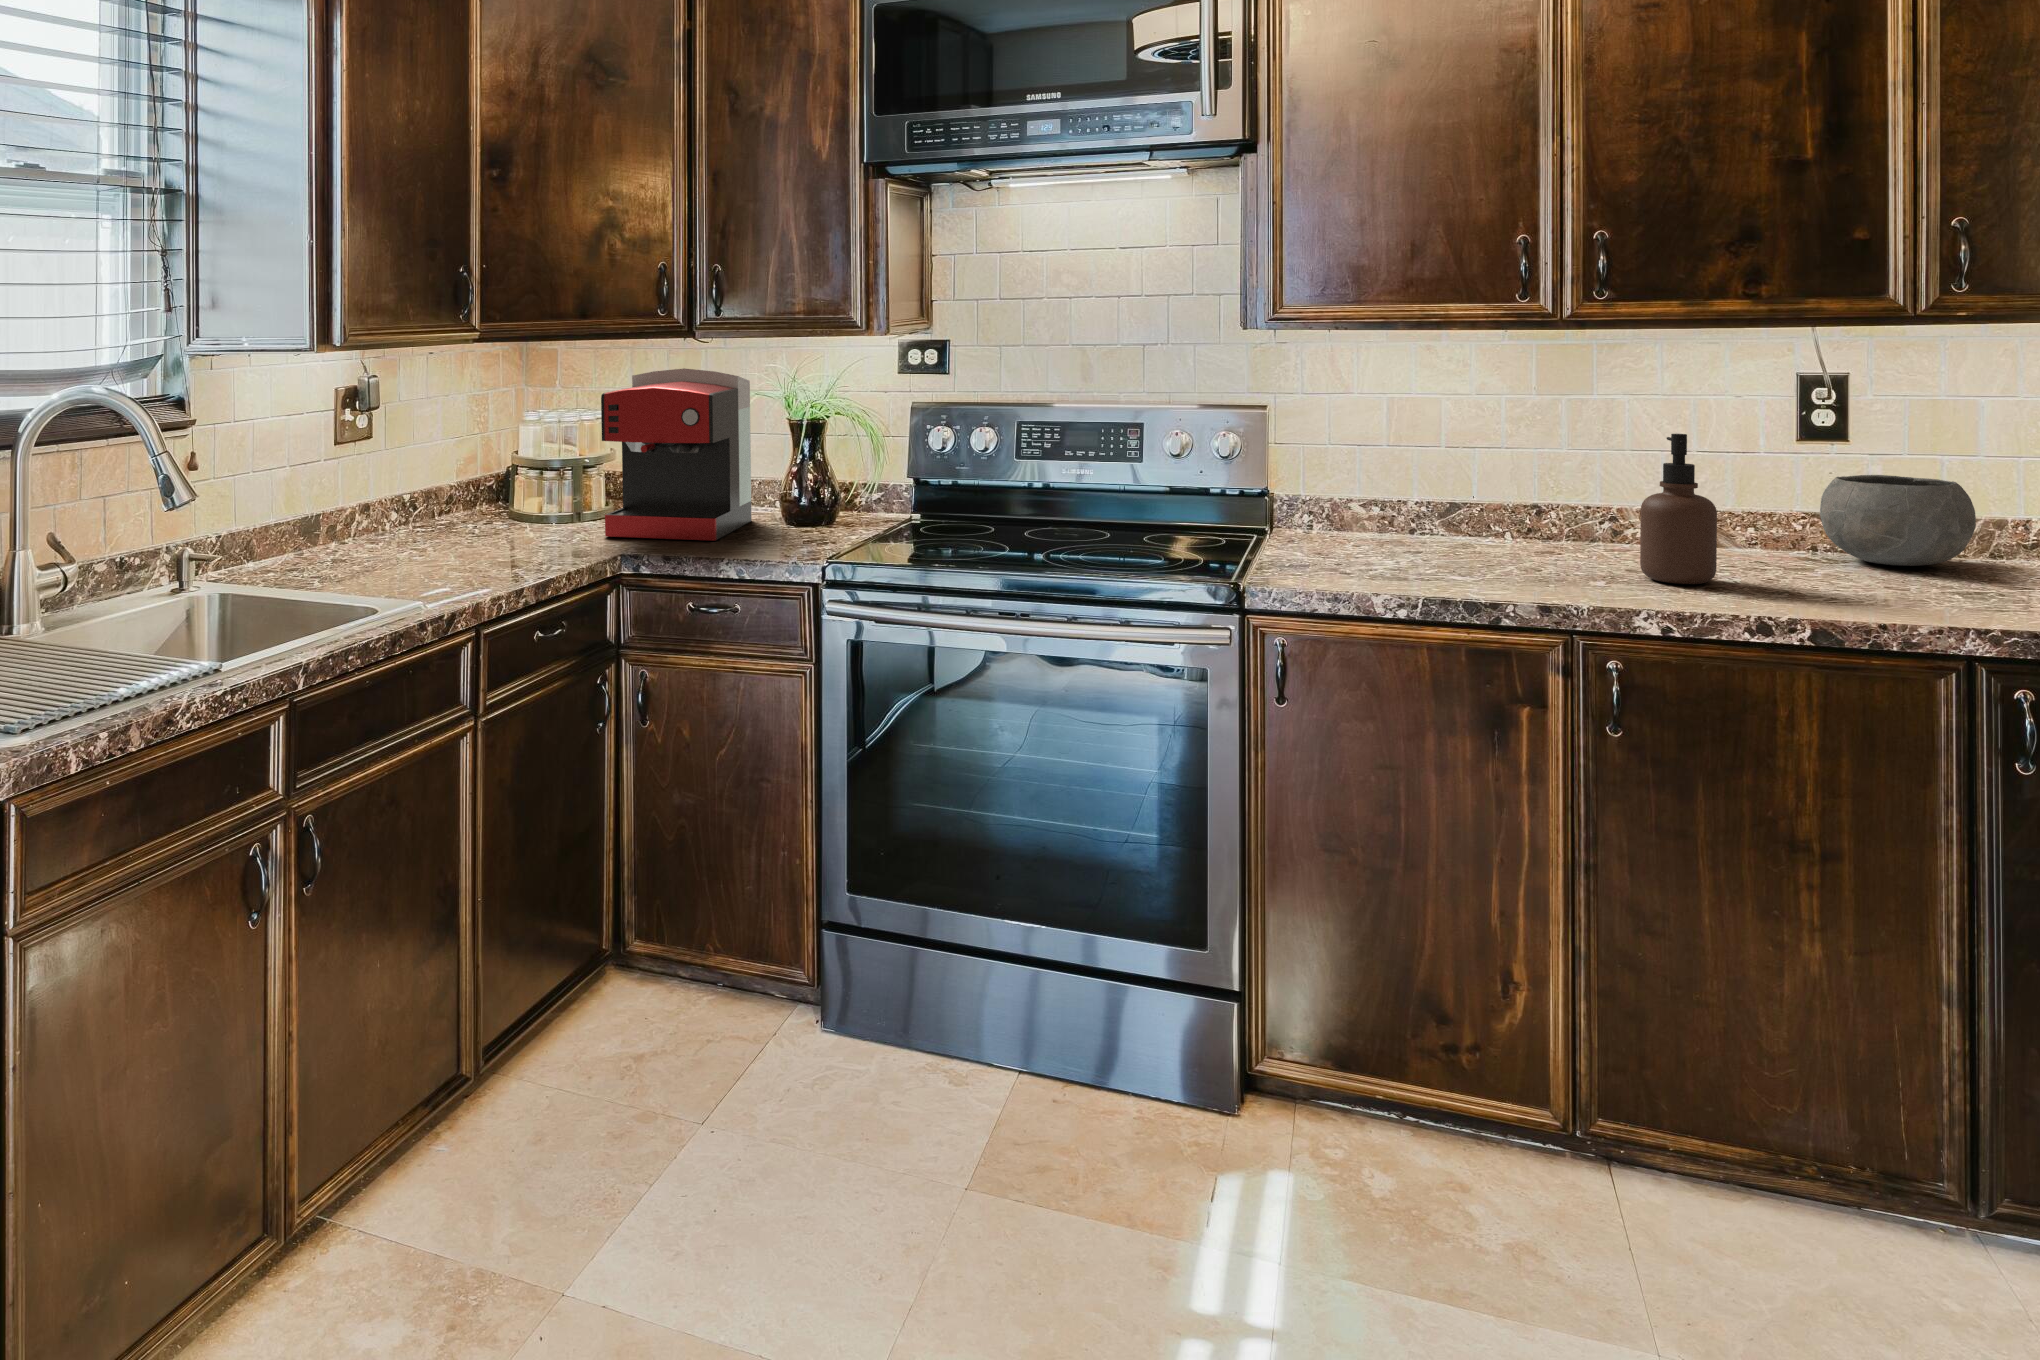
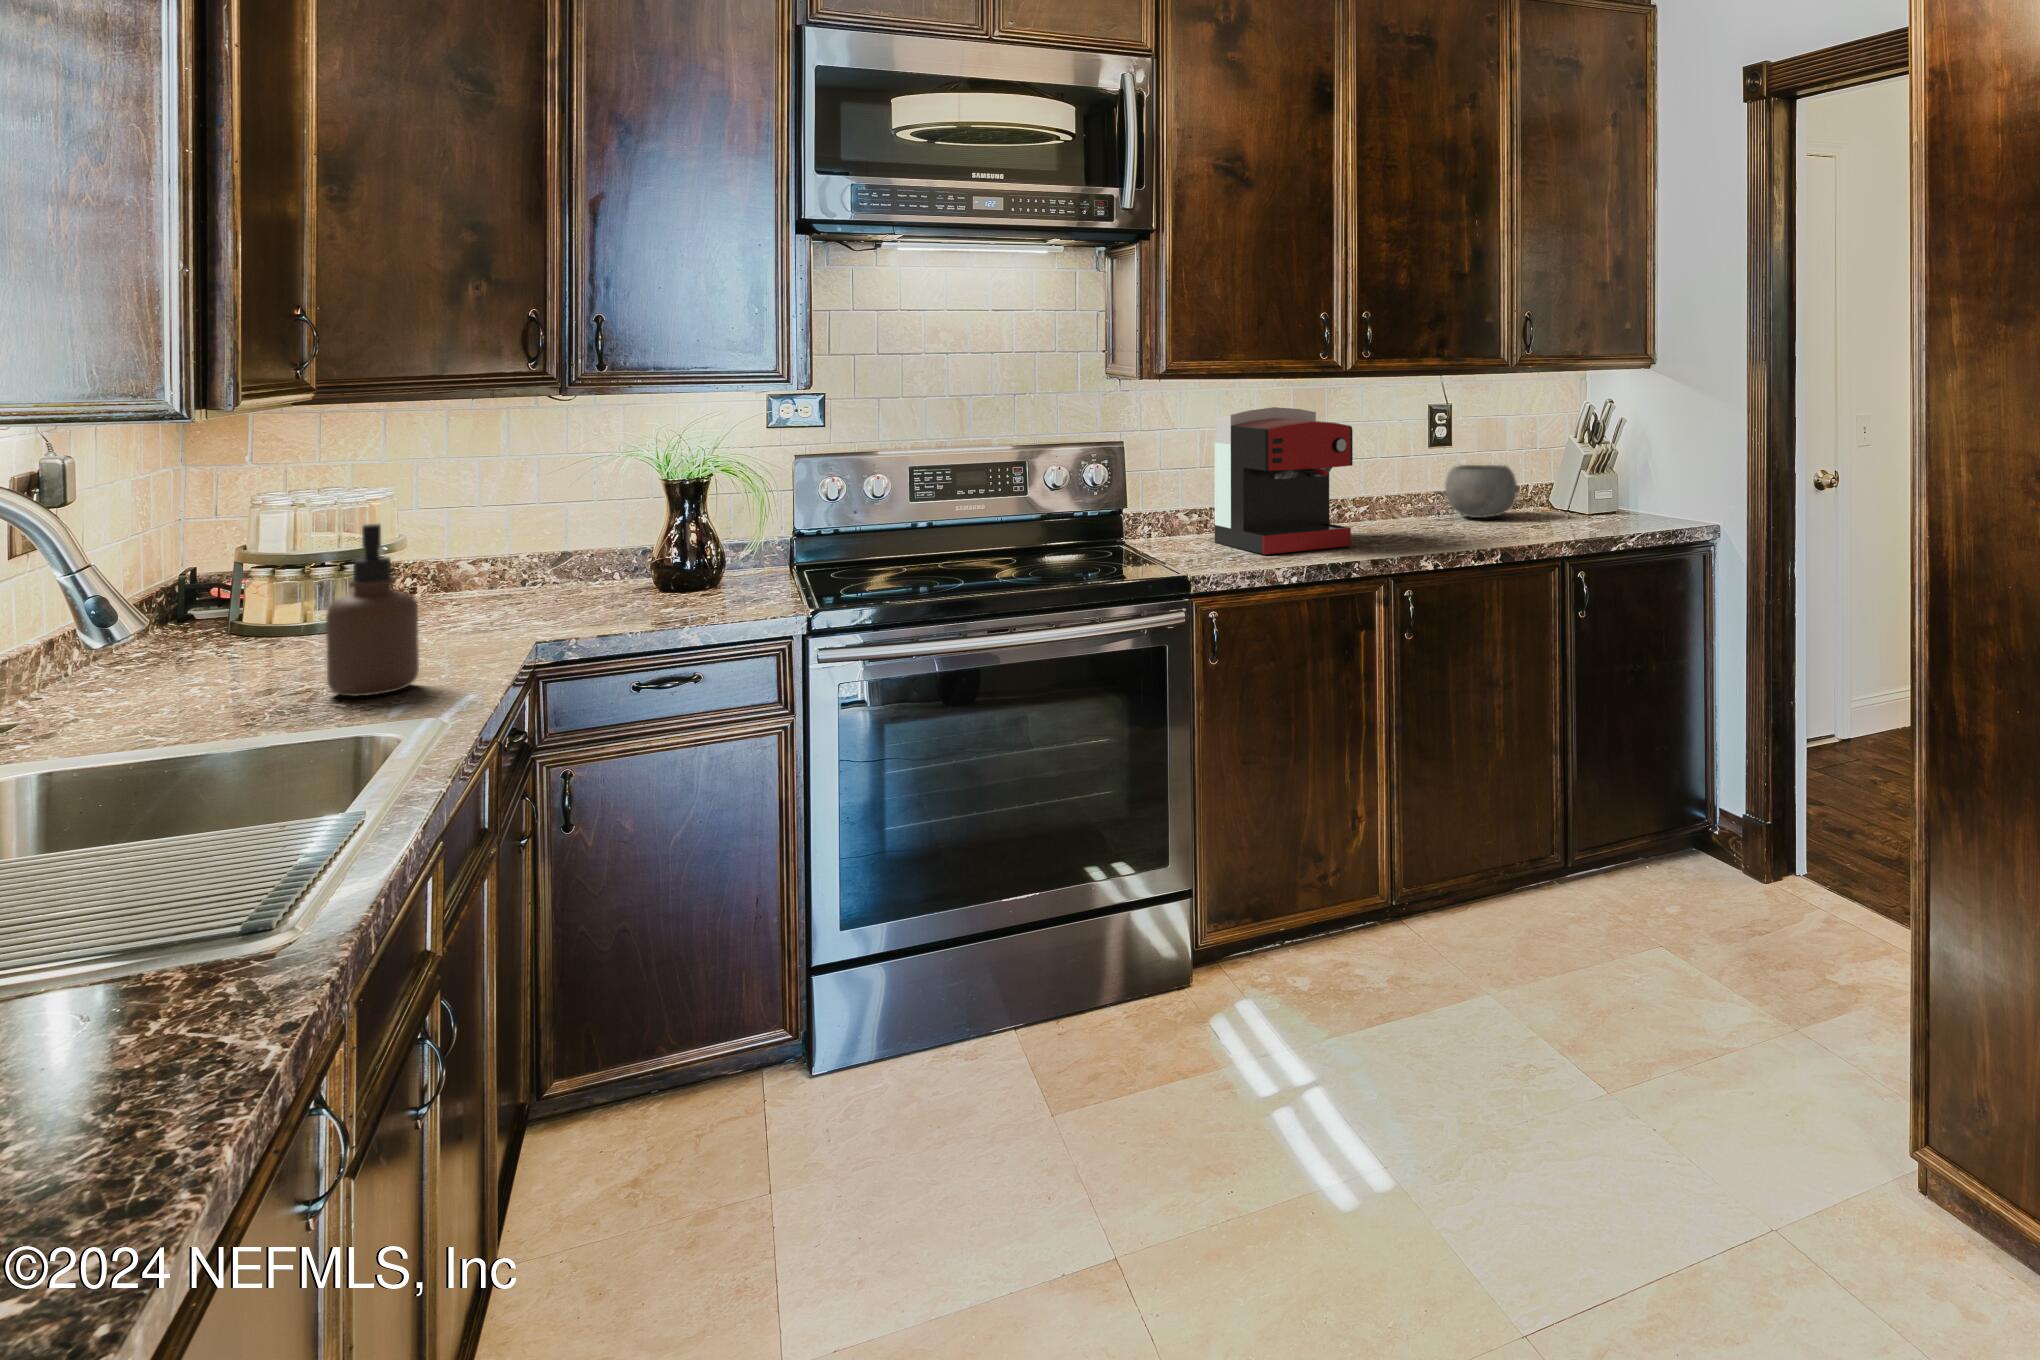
coffee maker: present [601,368,752,541] -> present [1214,407,1353,554]
soap dispenser: present [1640,434,1717,584] -> present [326,524,419,696]

